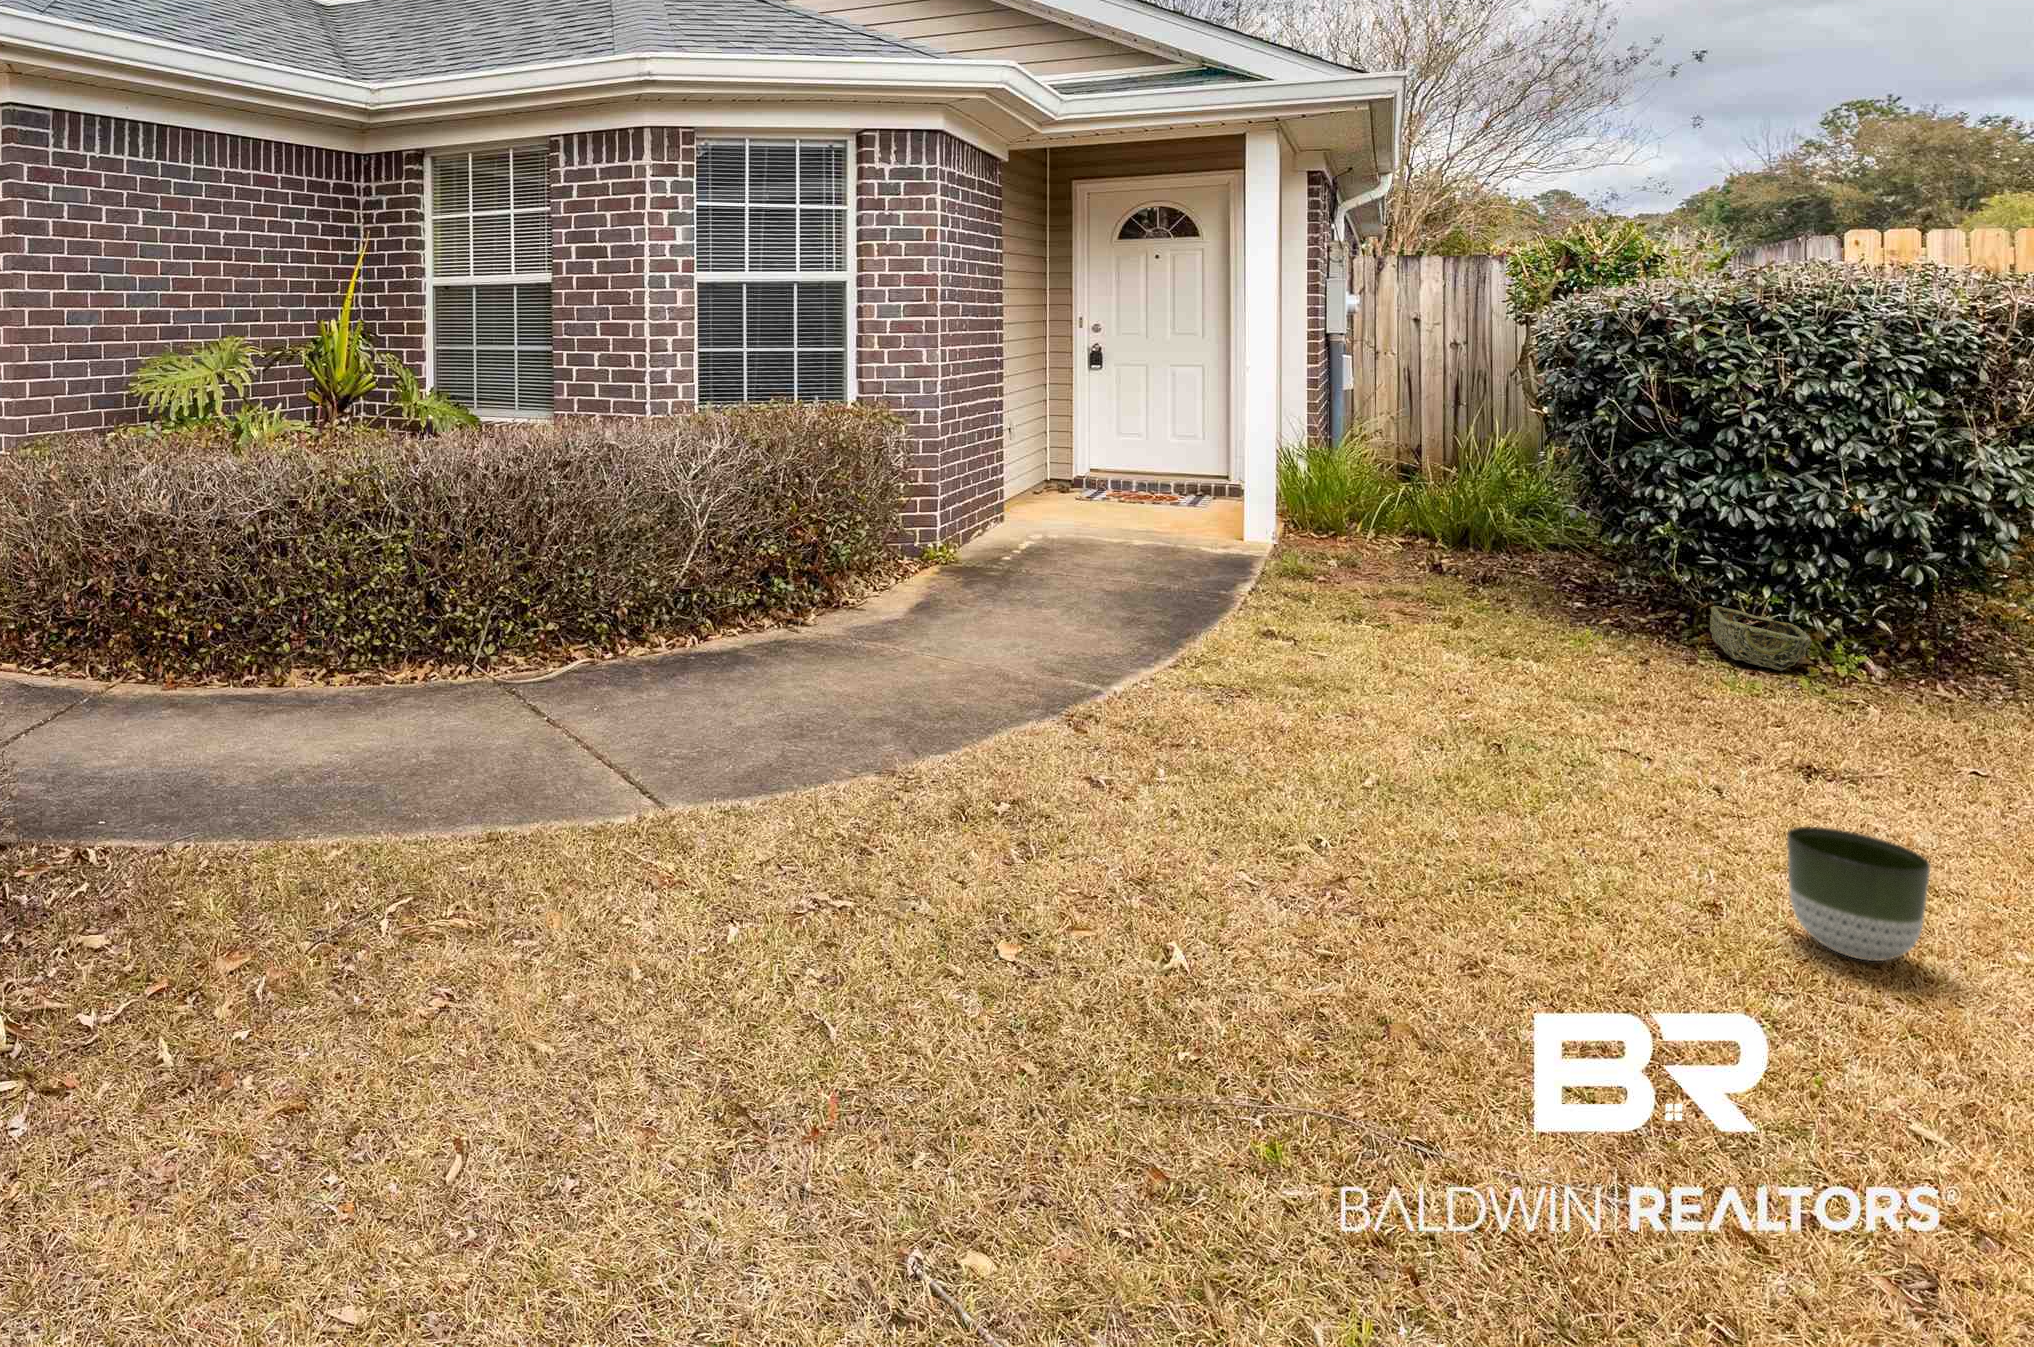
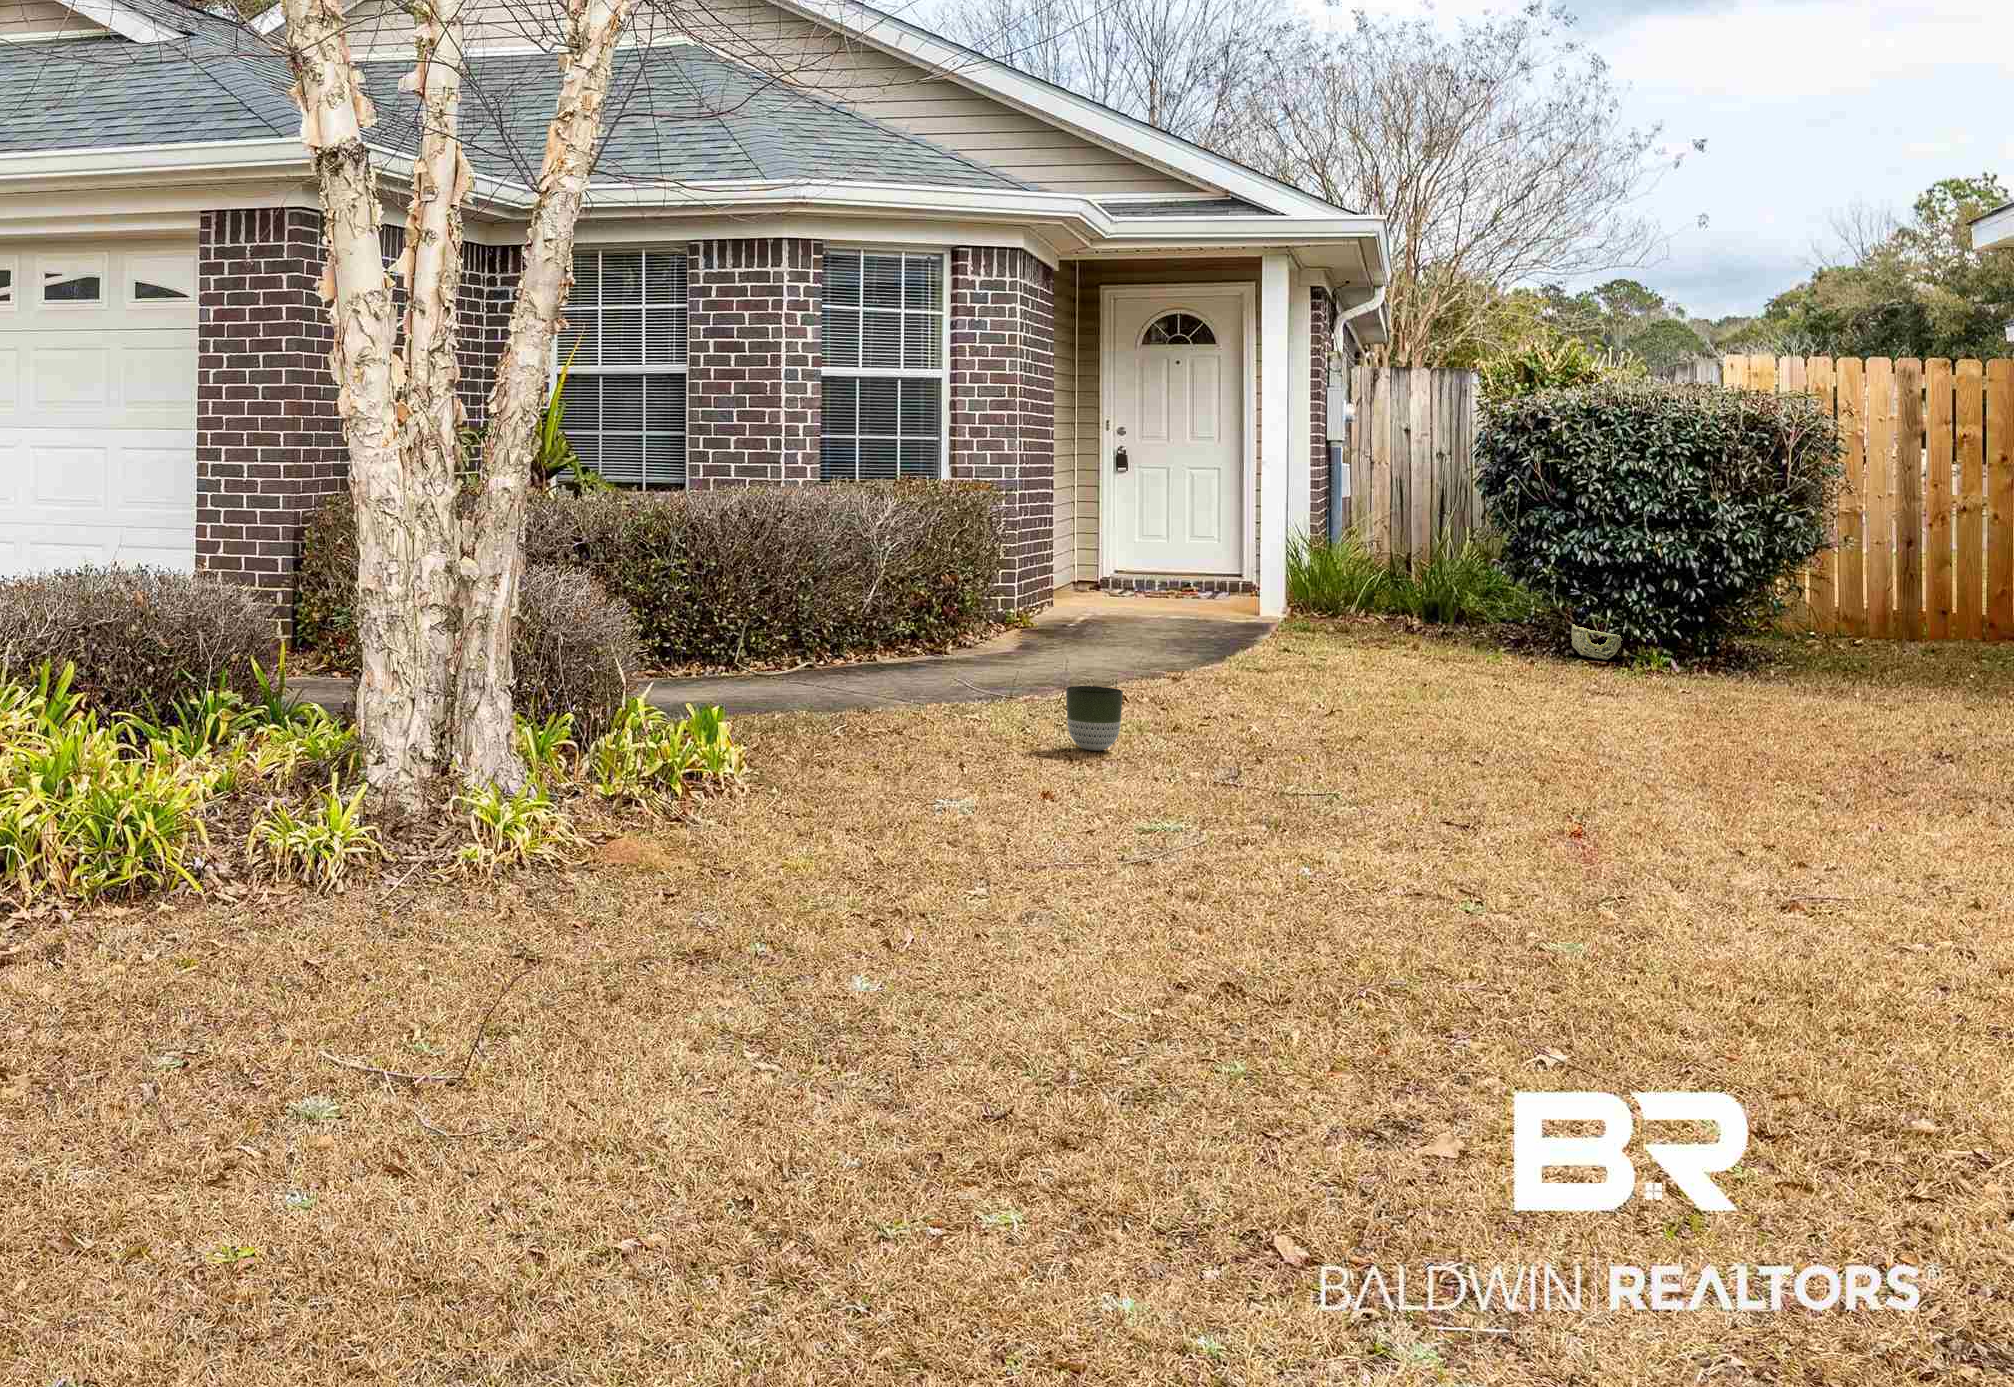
planter: present [1787,827,1930,961] -> present [1066,686,1123,751]

